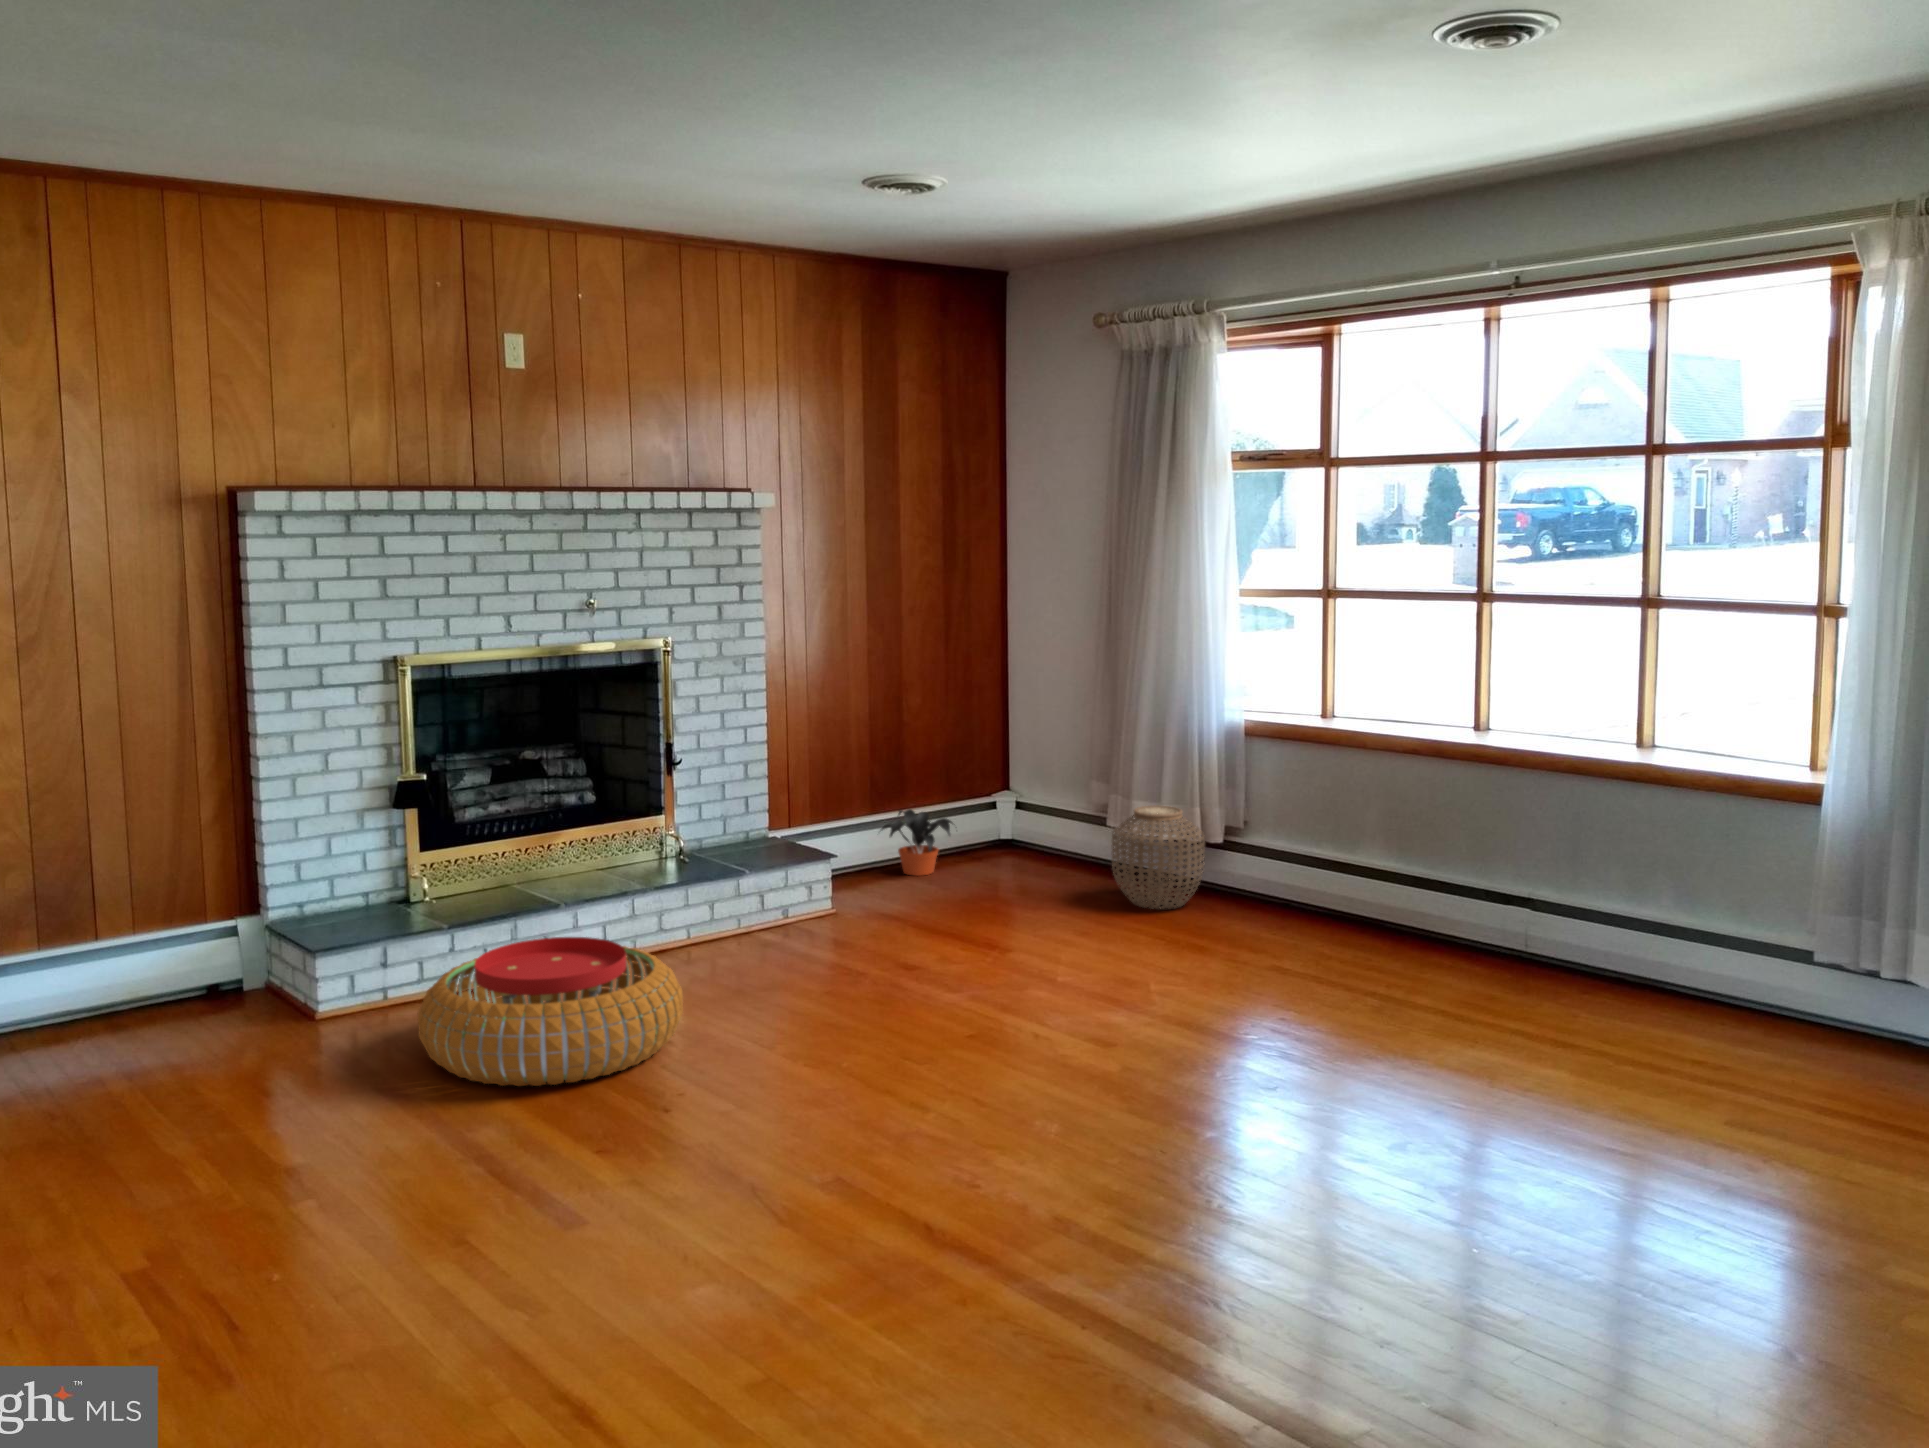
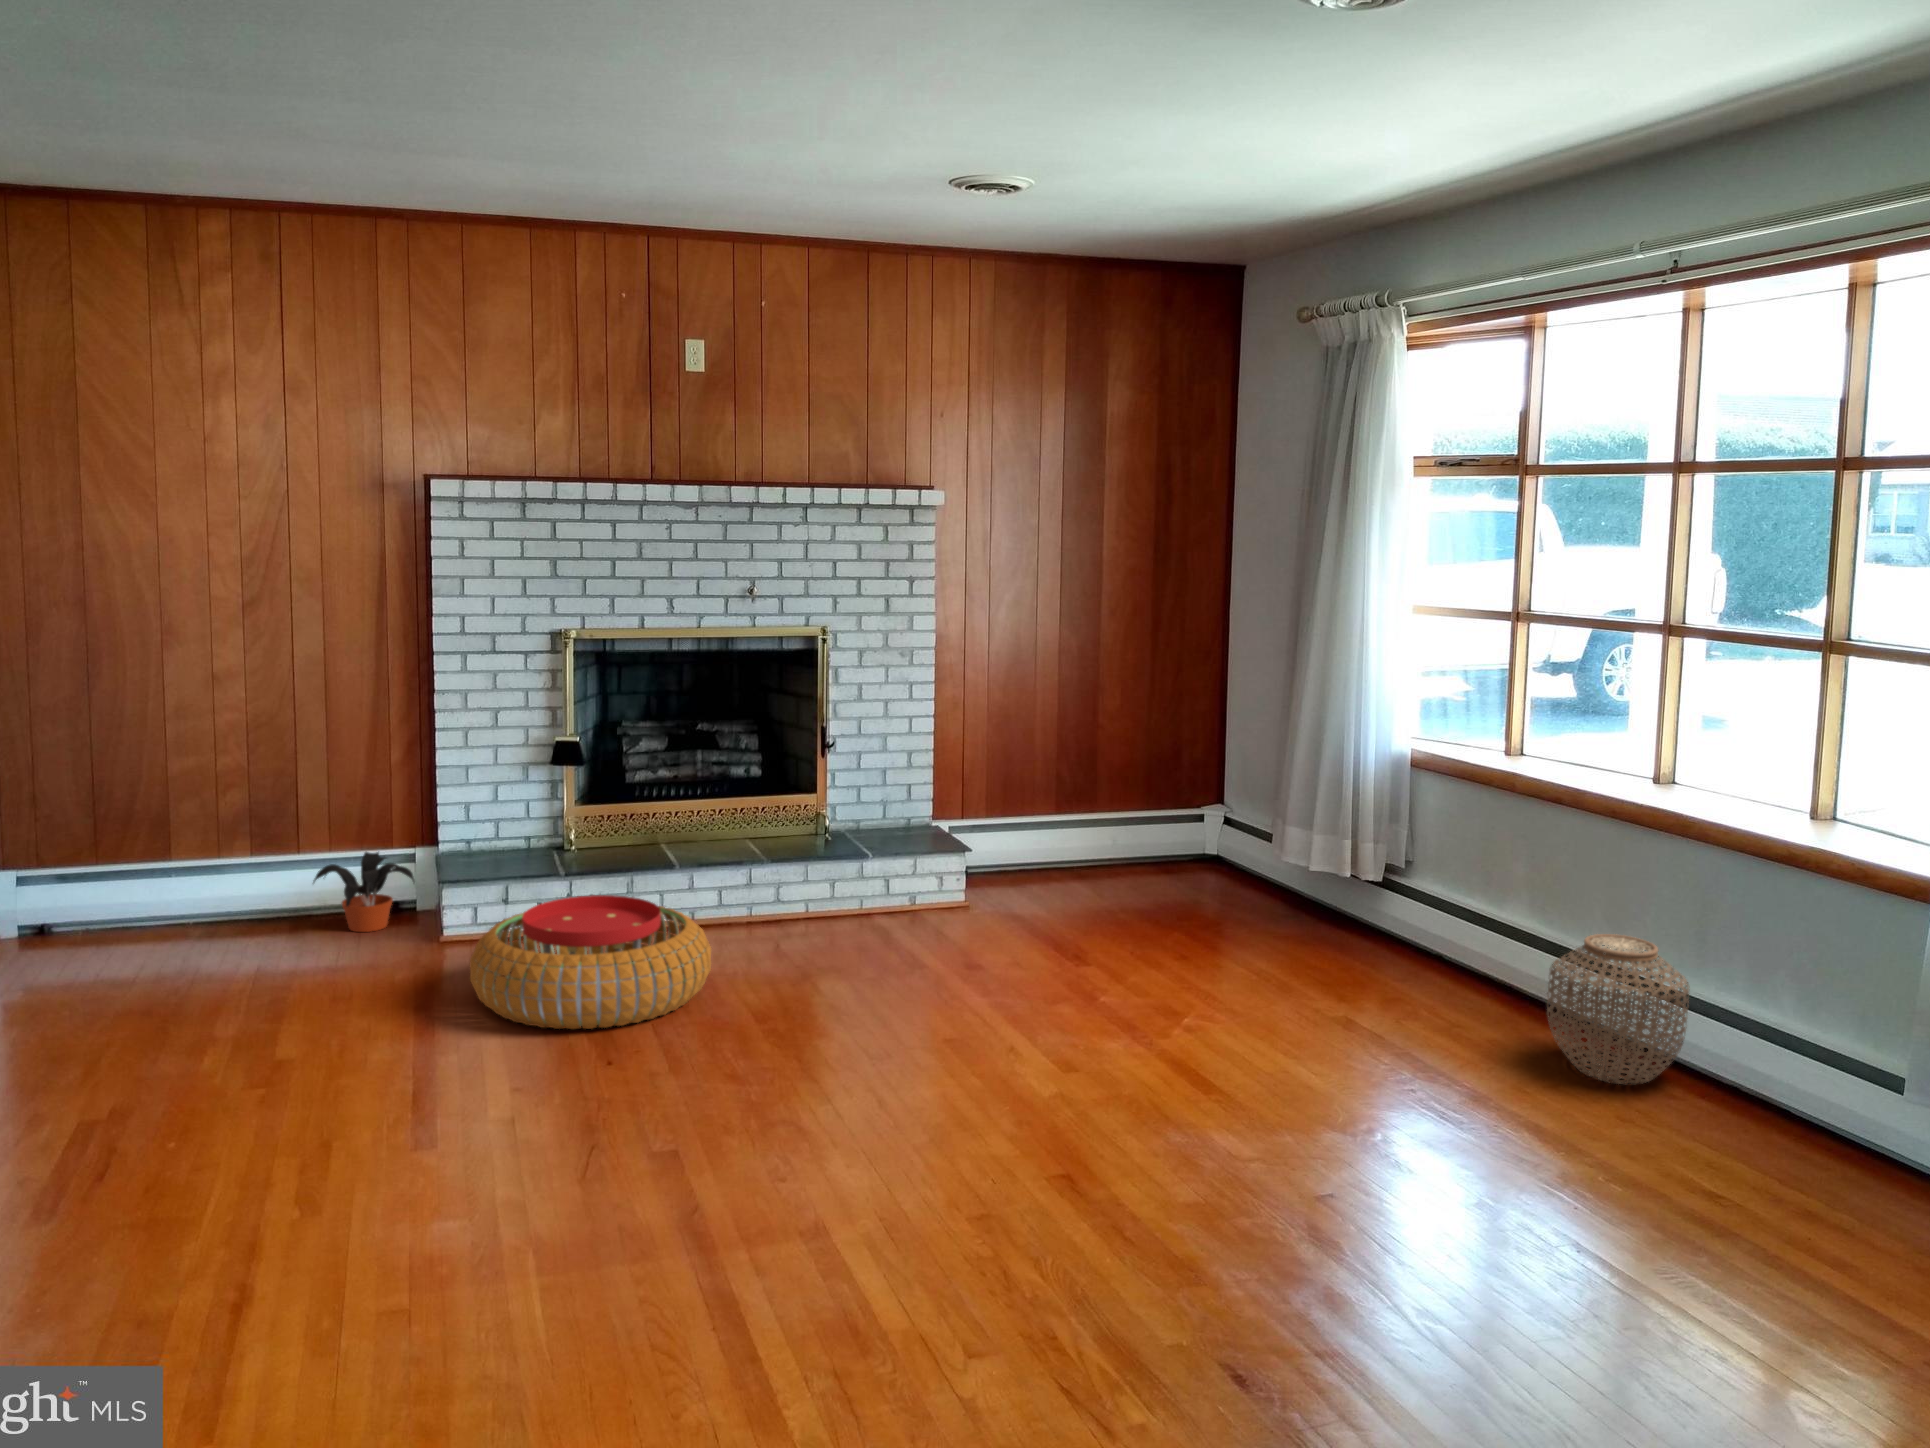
woven basket: present [1112,806,1205,909] -> present [1547,934,1689,1084]
potted plant: present [881,809,953,876] -> present [314,852,415,932]

